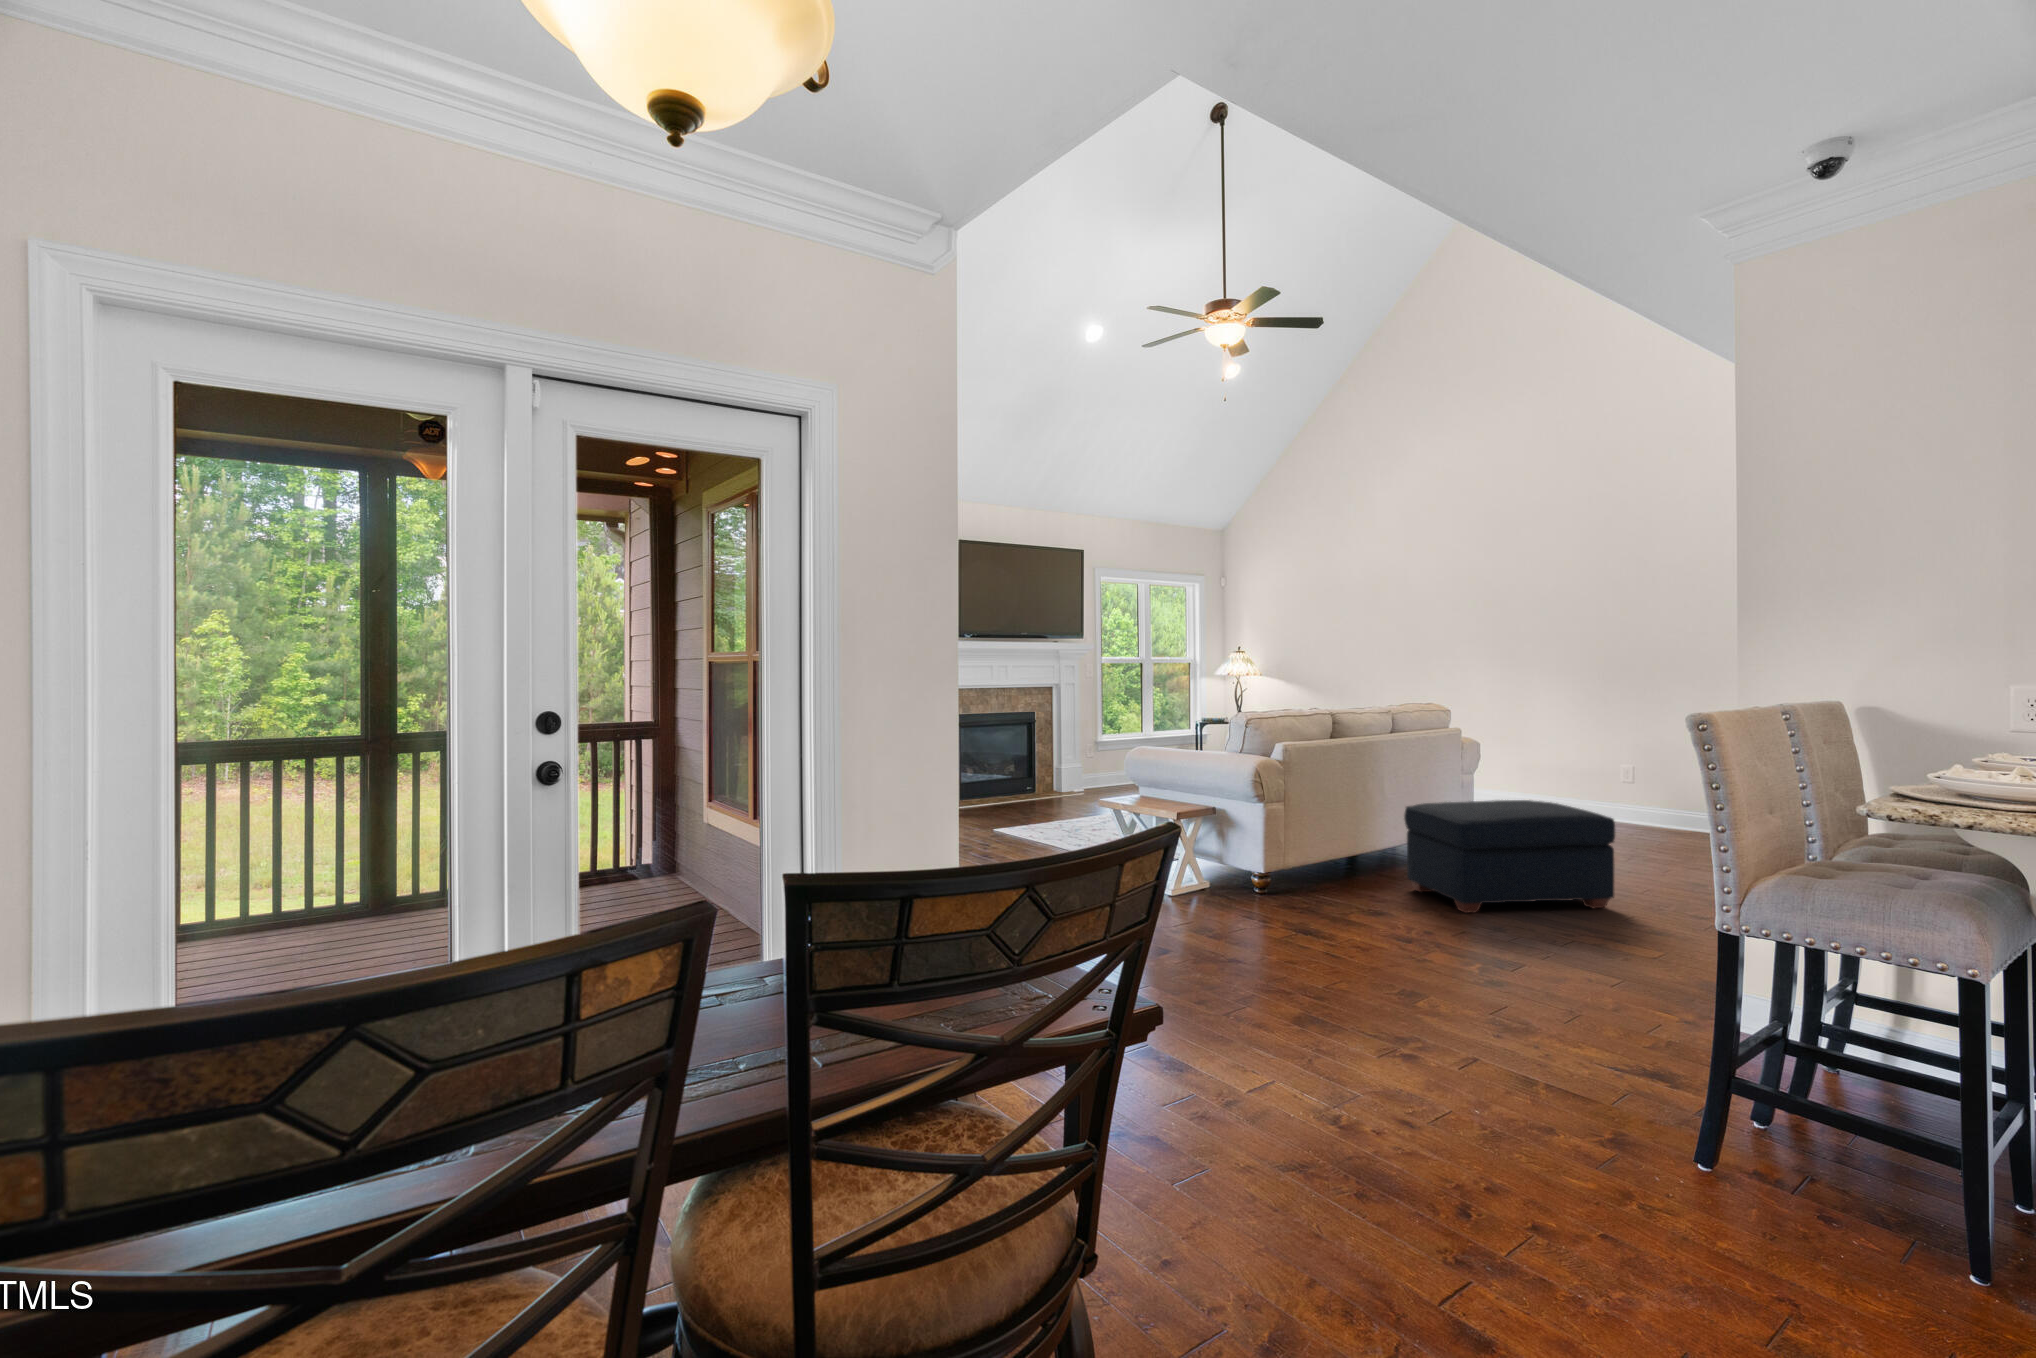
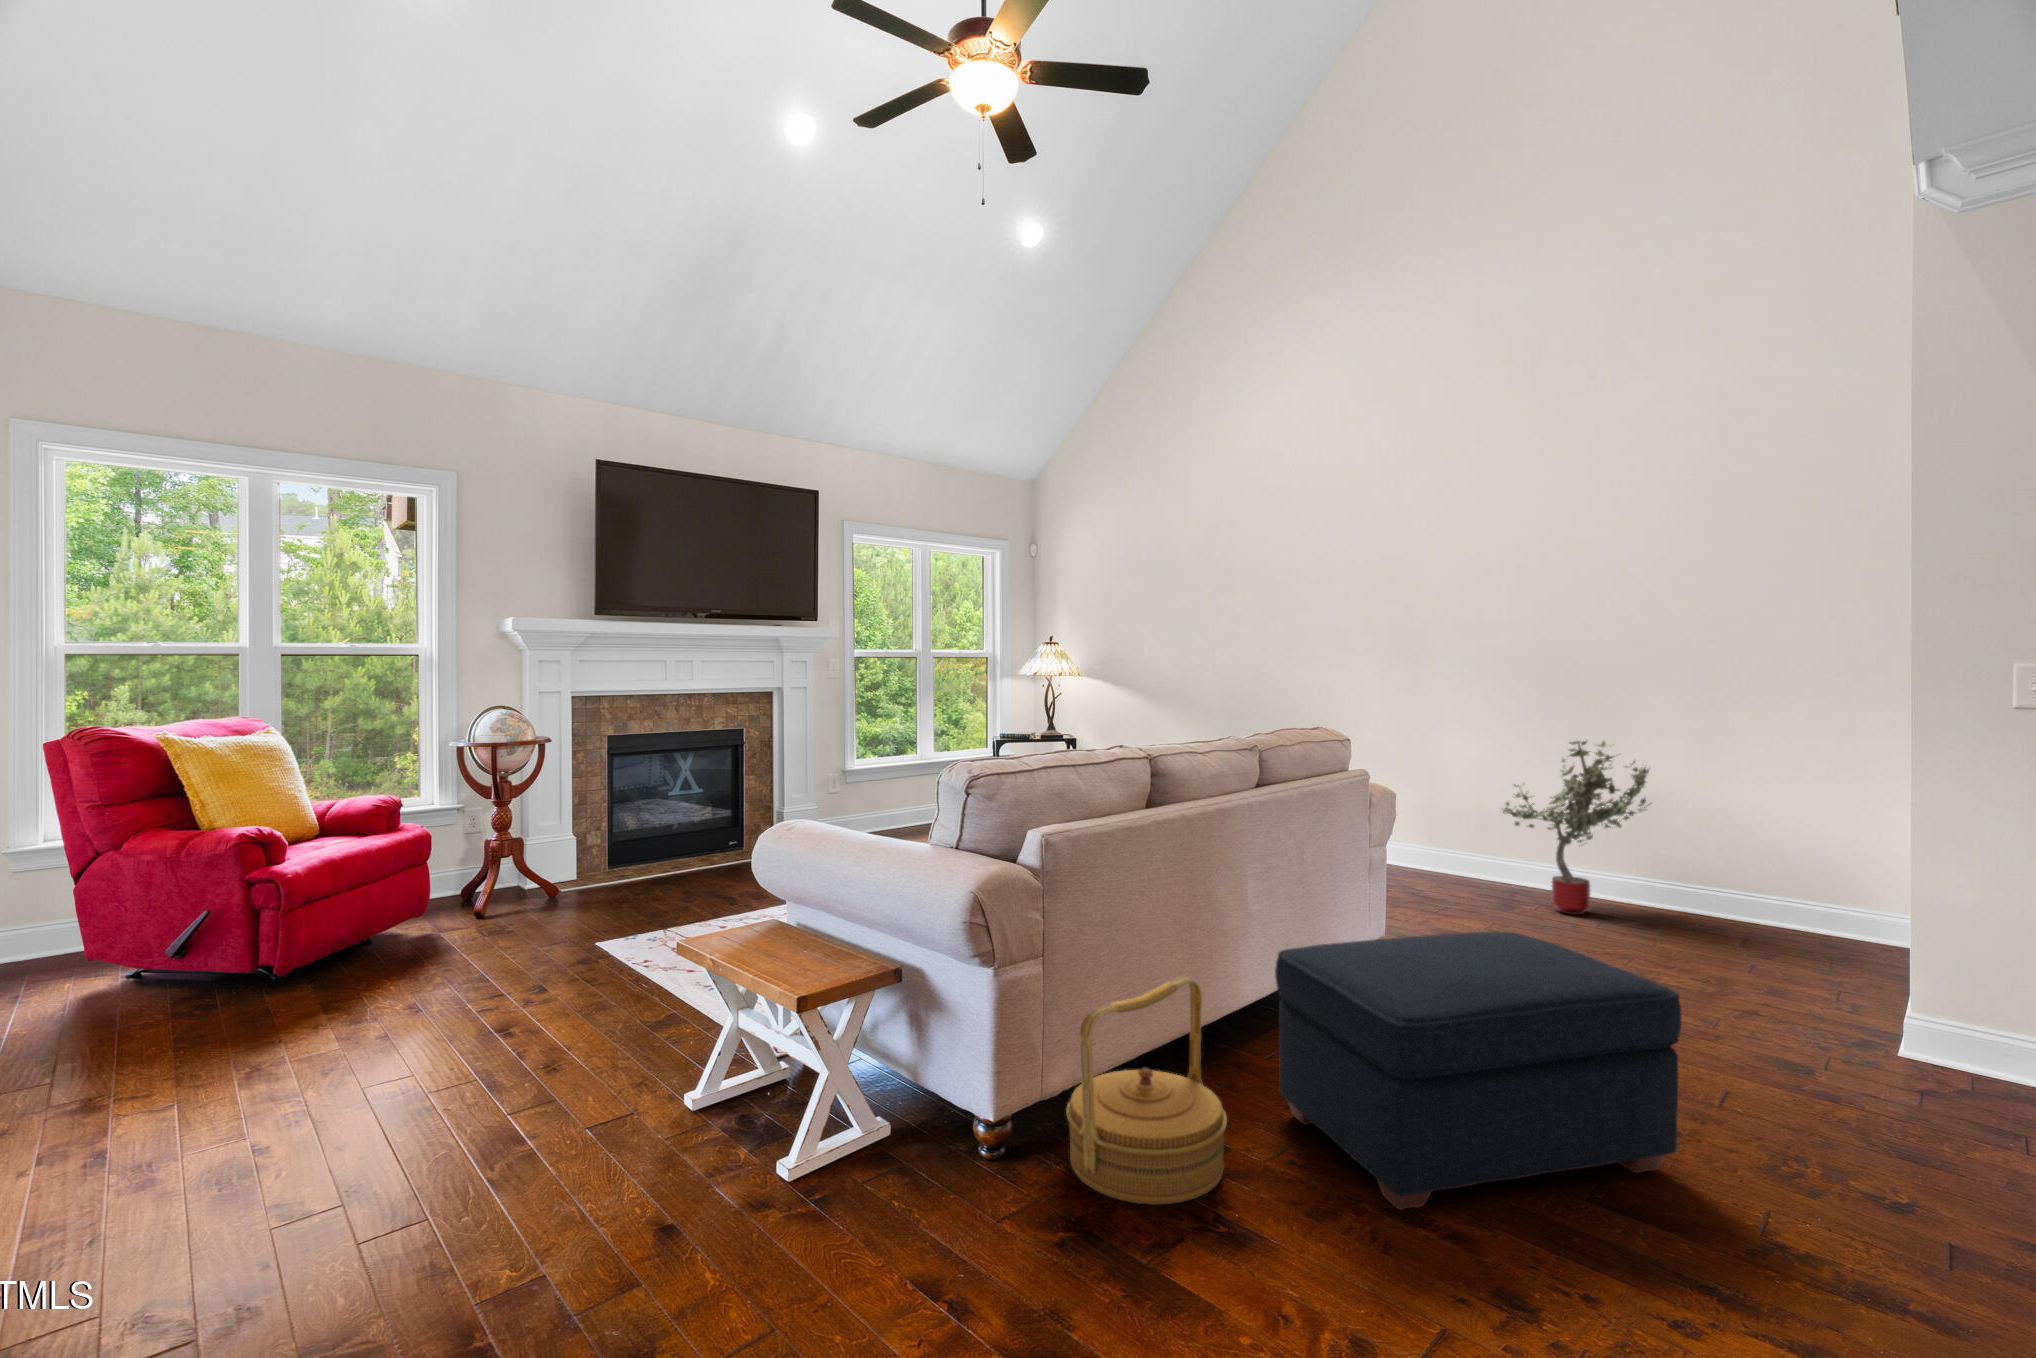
potted tree: none [1572,712,1675,830] -> present [1502,740,1649,915]
woven basket: none [1298,814,1379,908] -> present [1066,977,1227,1205]

